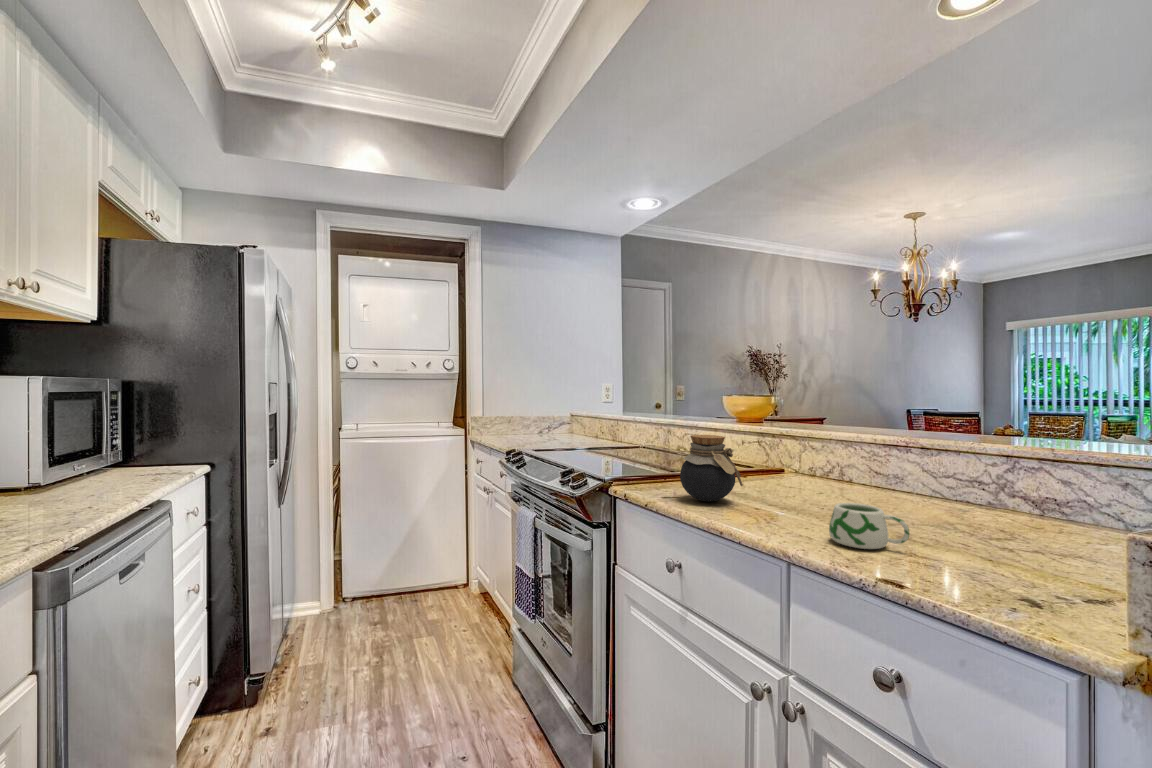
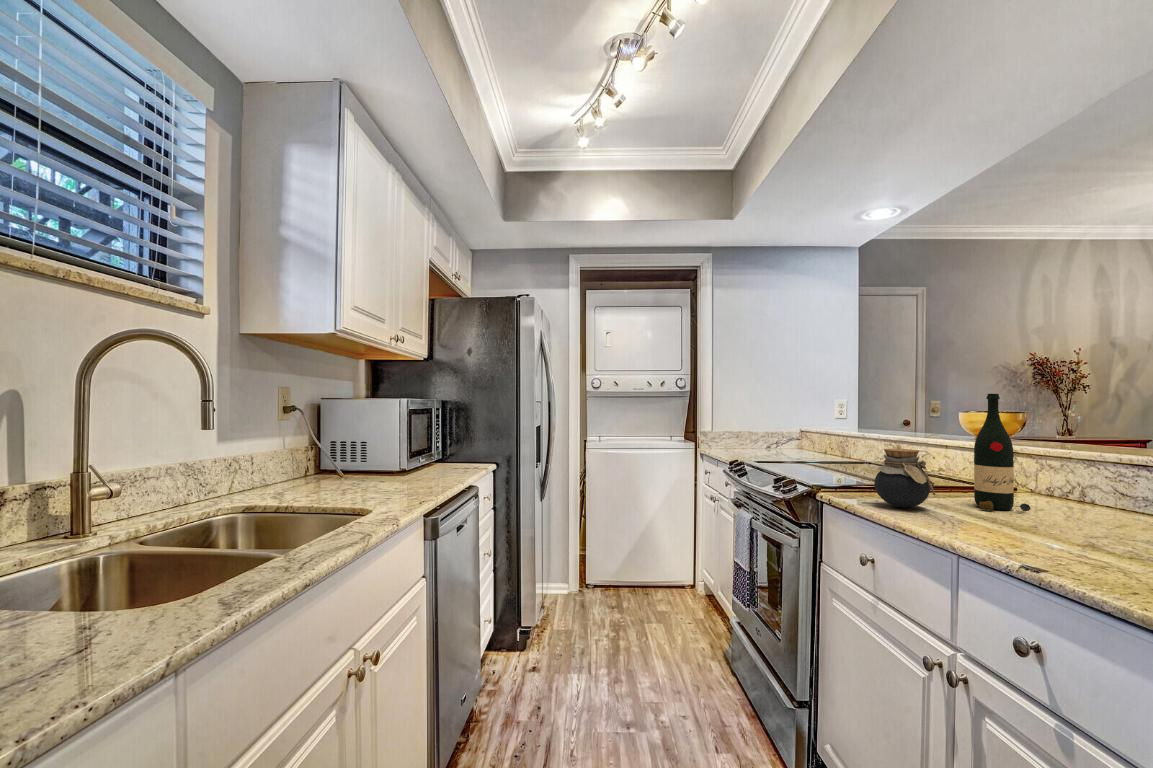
wine bottle: none [766,374,818,497] -> present [974,394,1031,512]
mug: present [829,503,909,549] -> none [999,509,1076,550]

